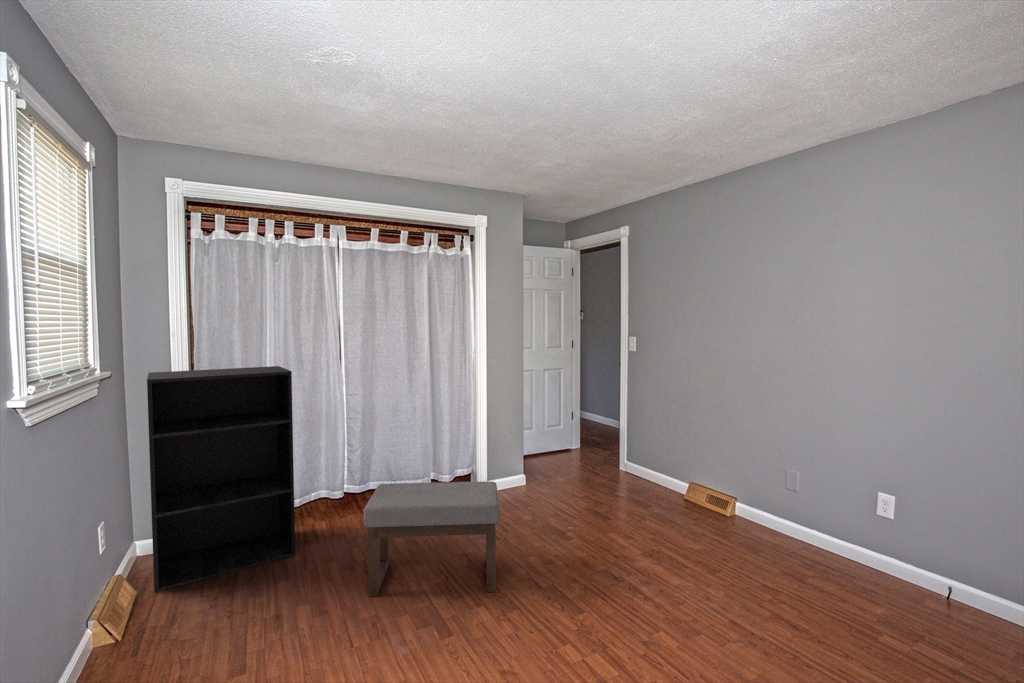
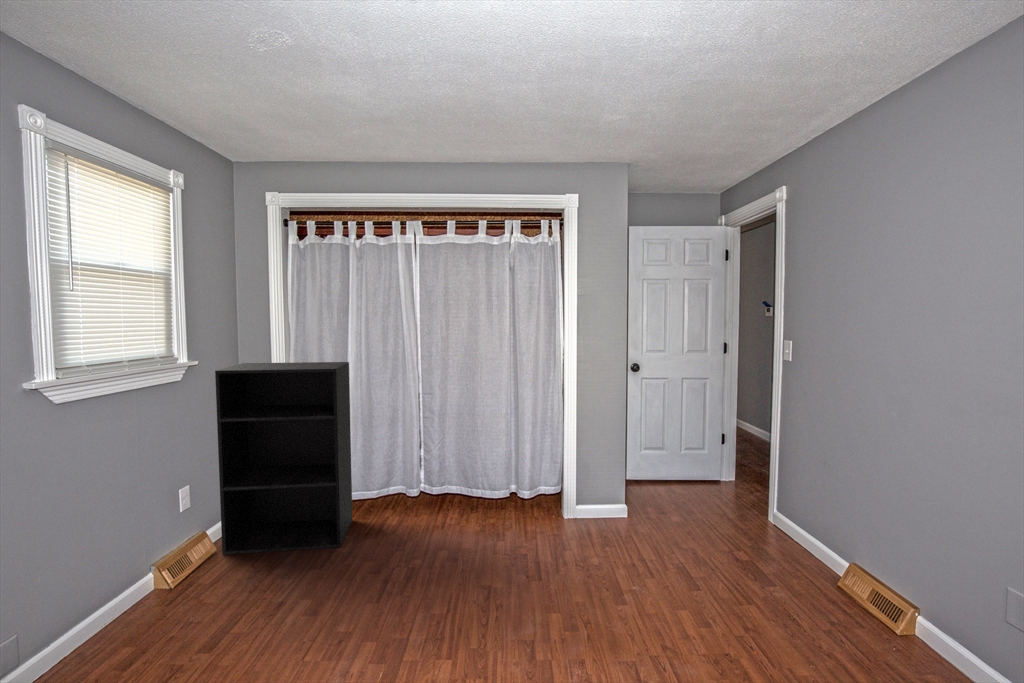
ottoman: present [364,482,499,597] -> none [348,495,508,652]

